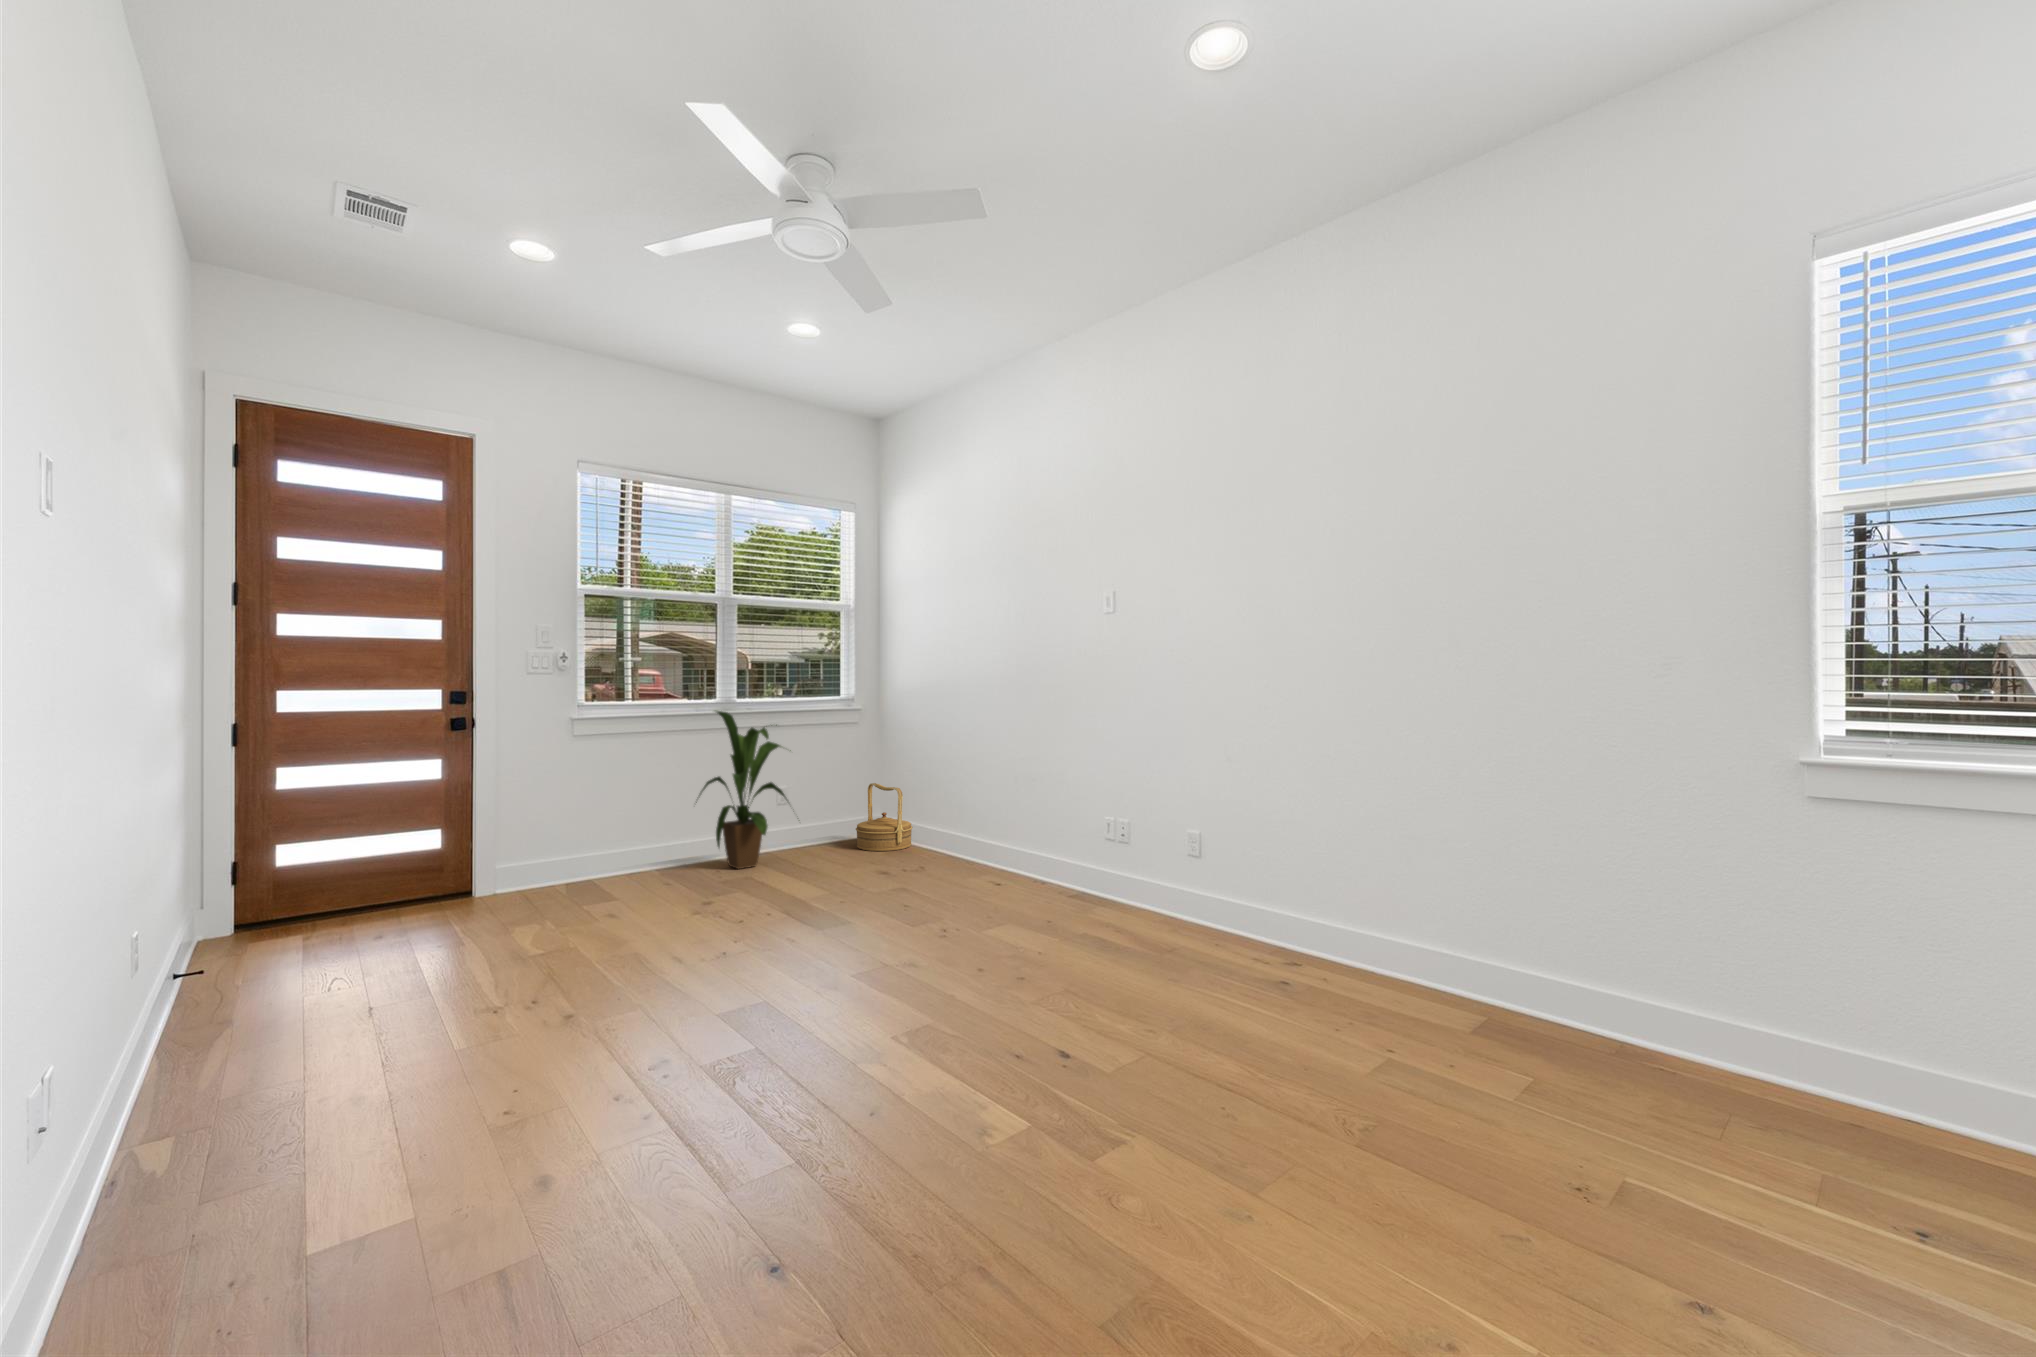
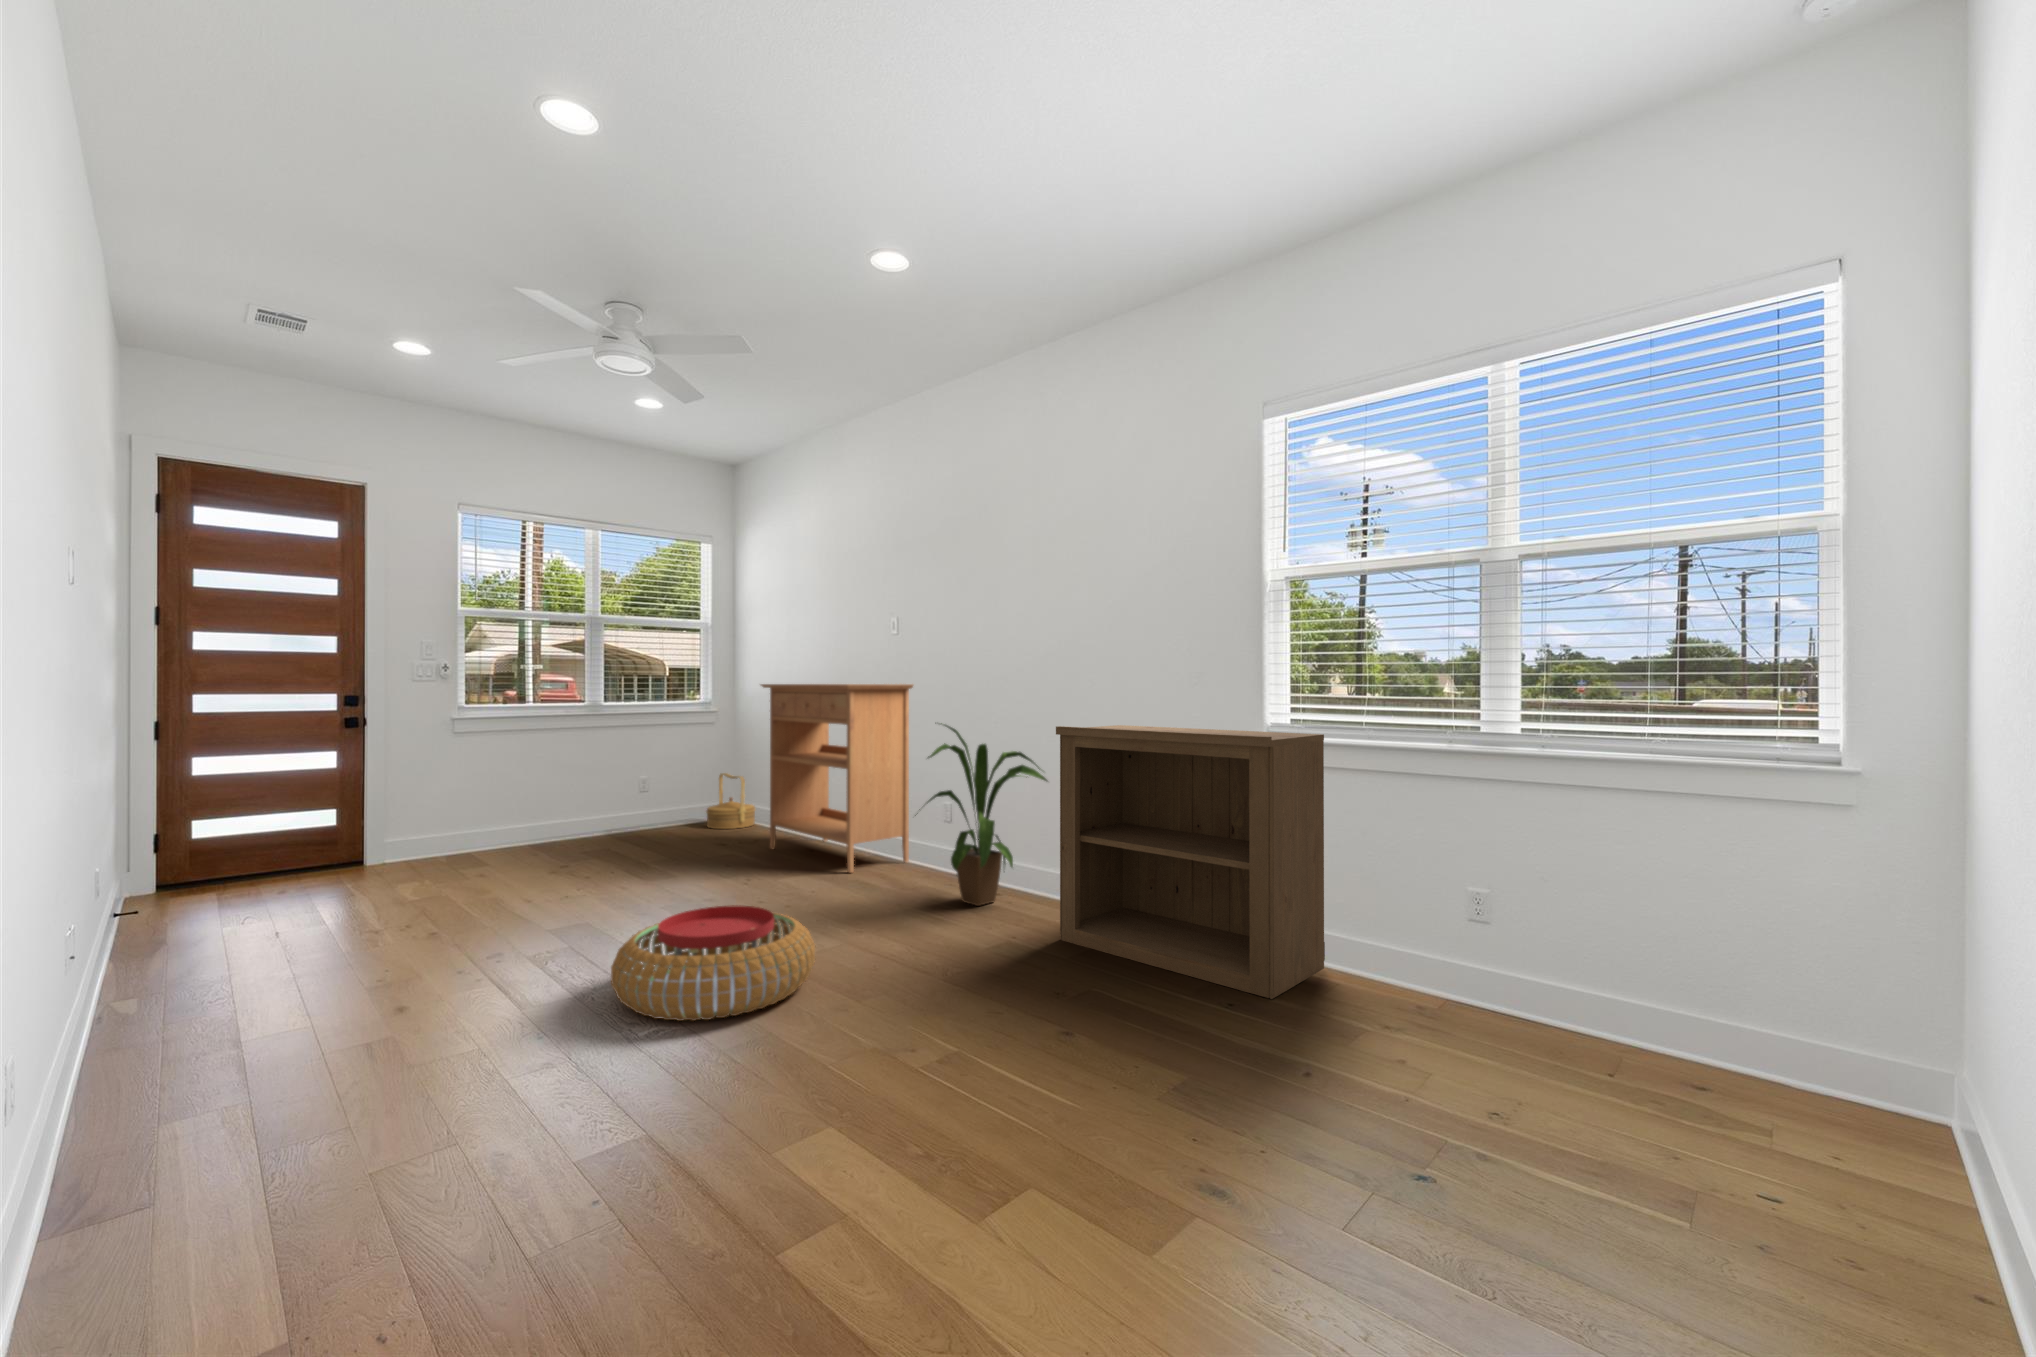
console table: none [935,678,1144,922] -> present [761,684,913,873]
house plant: present [696,711,791,869] -> present [915,723,1047,906]
bookshelf: none [1459,736,1977,1218] -> present [1056,725,1325,999]
pouf: none [860,1010,1163,1235] -> present [611,905,815,1021]

